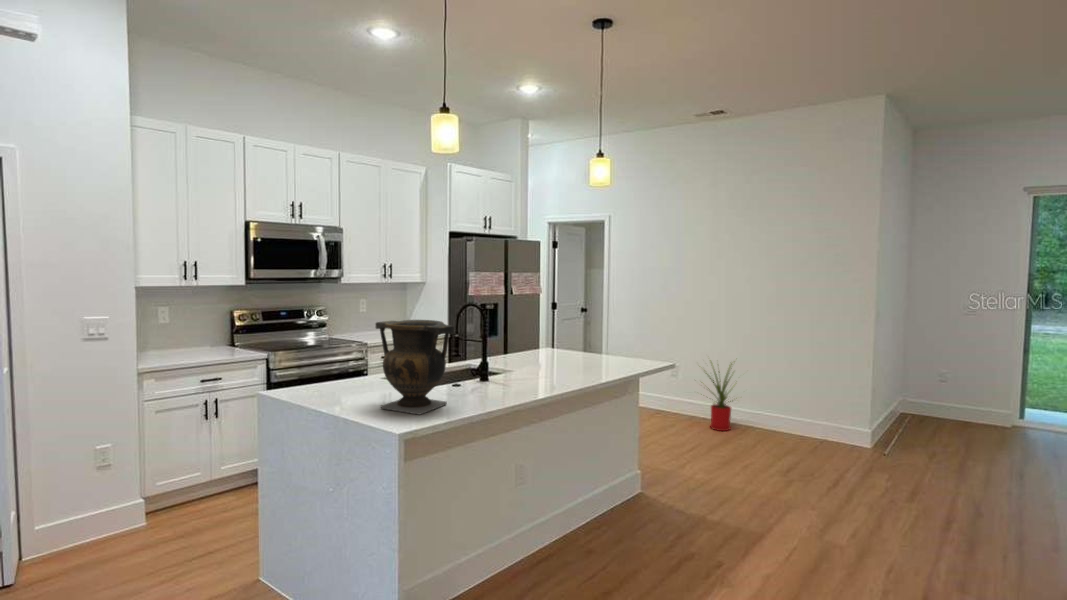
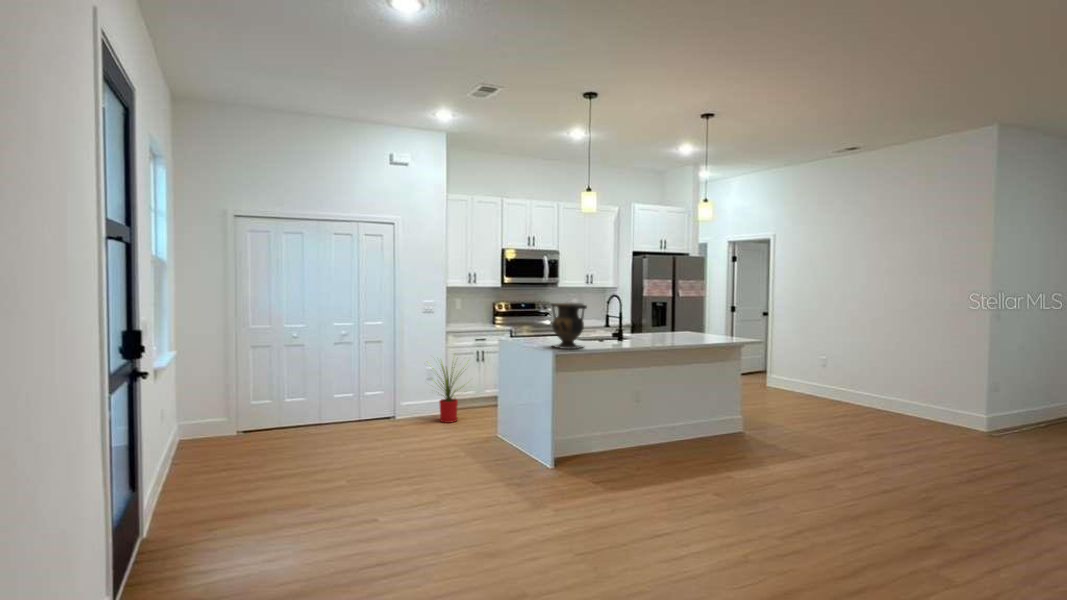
house plant: present [704,360,733,431] -> present [437,364,458,423]

